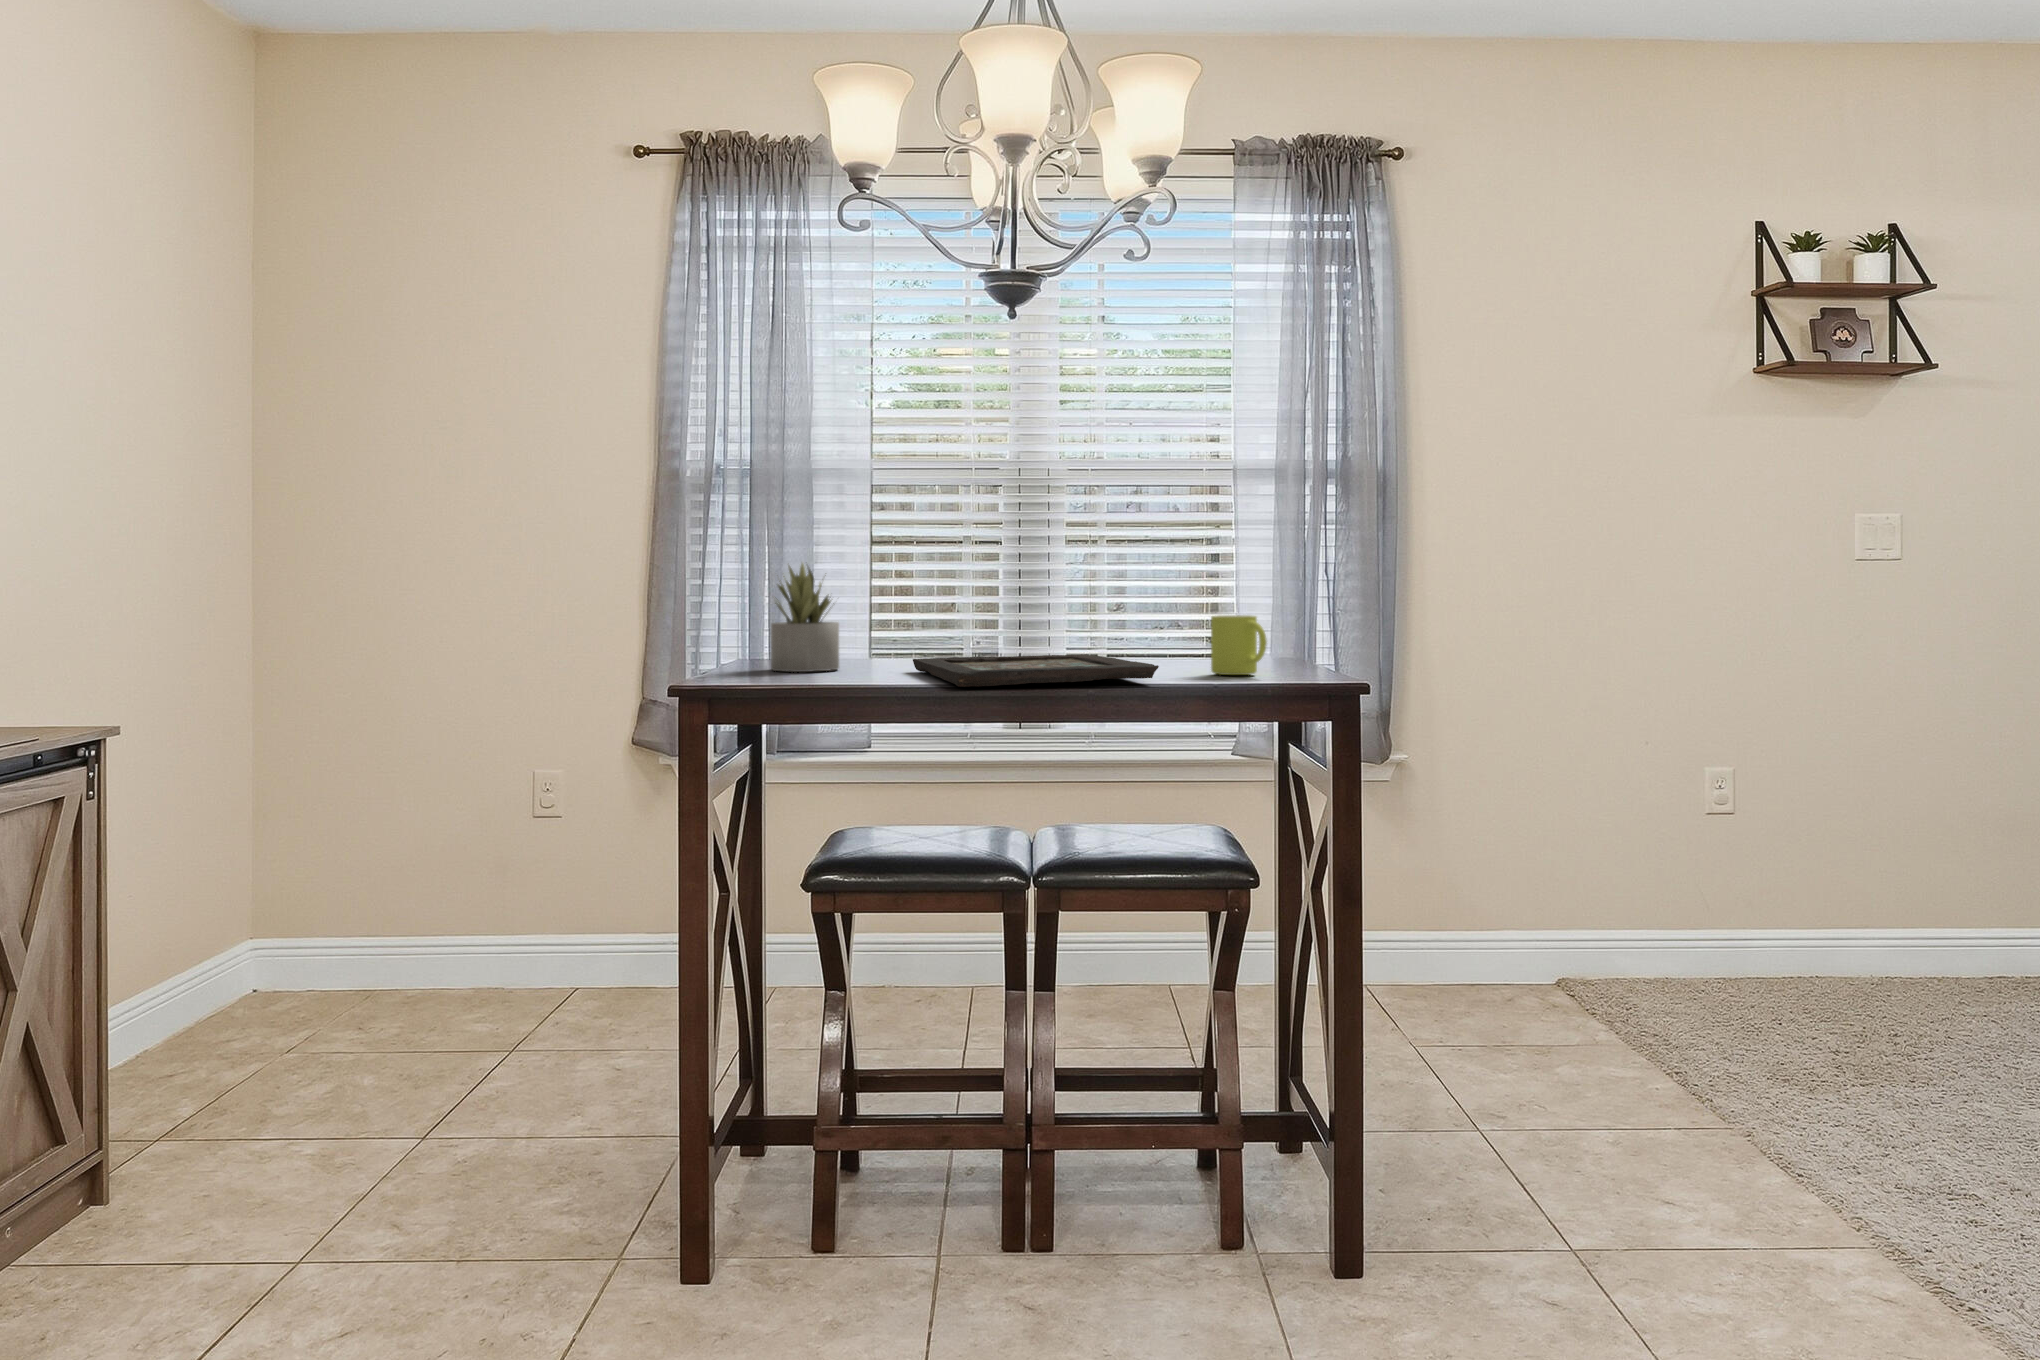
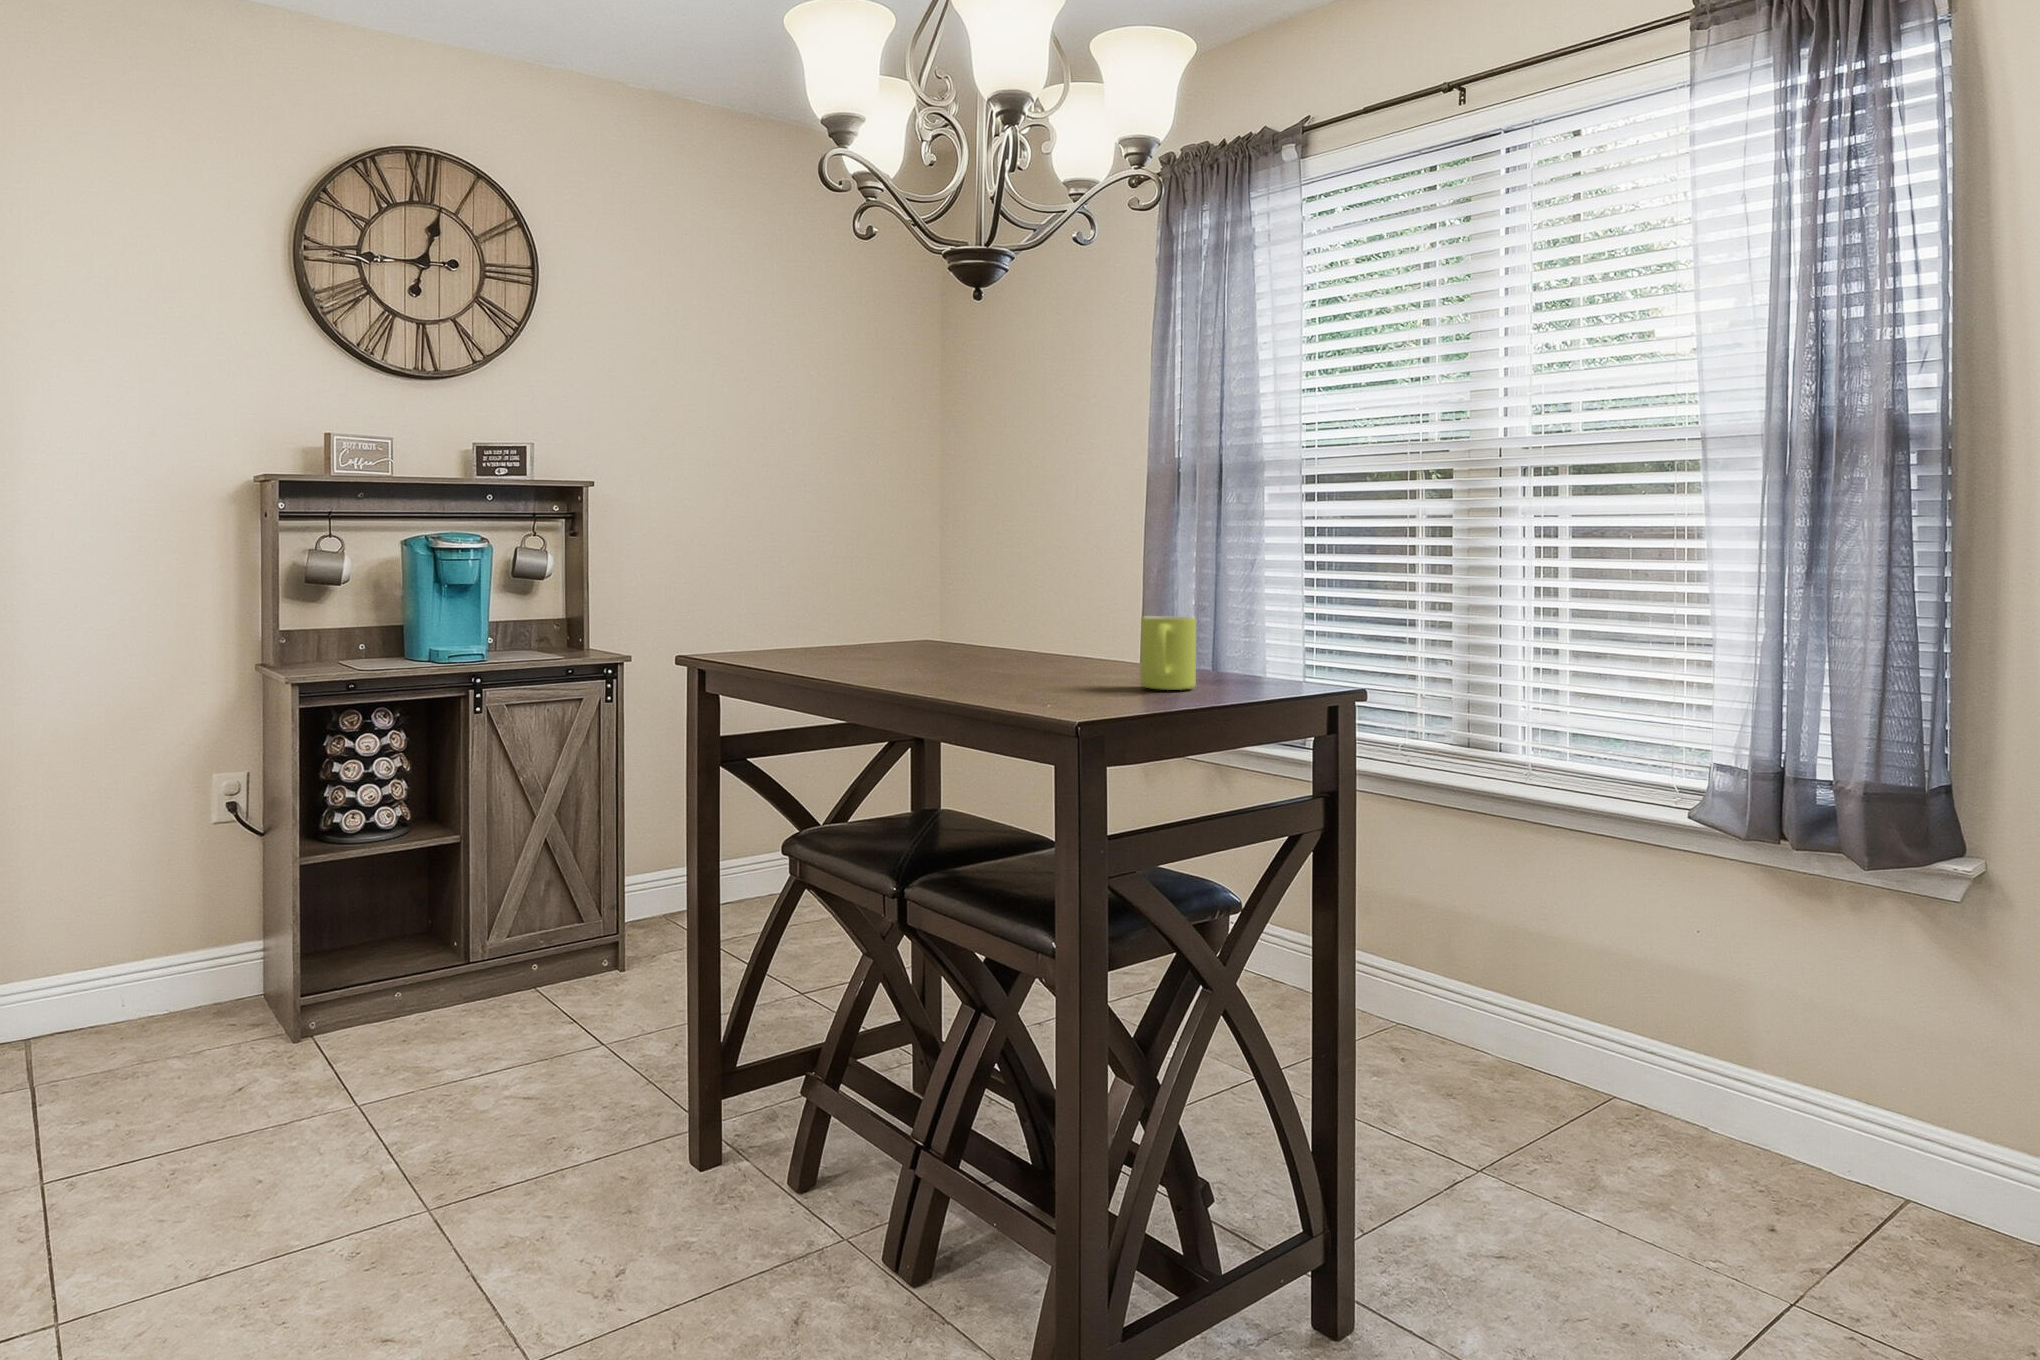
succulent plant: present [771,563,839,672] -> none [869,549,947,652]
decorative tray: present [913,655,1159,687] -> none [819,646,1120,681]

